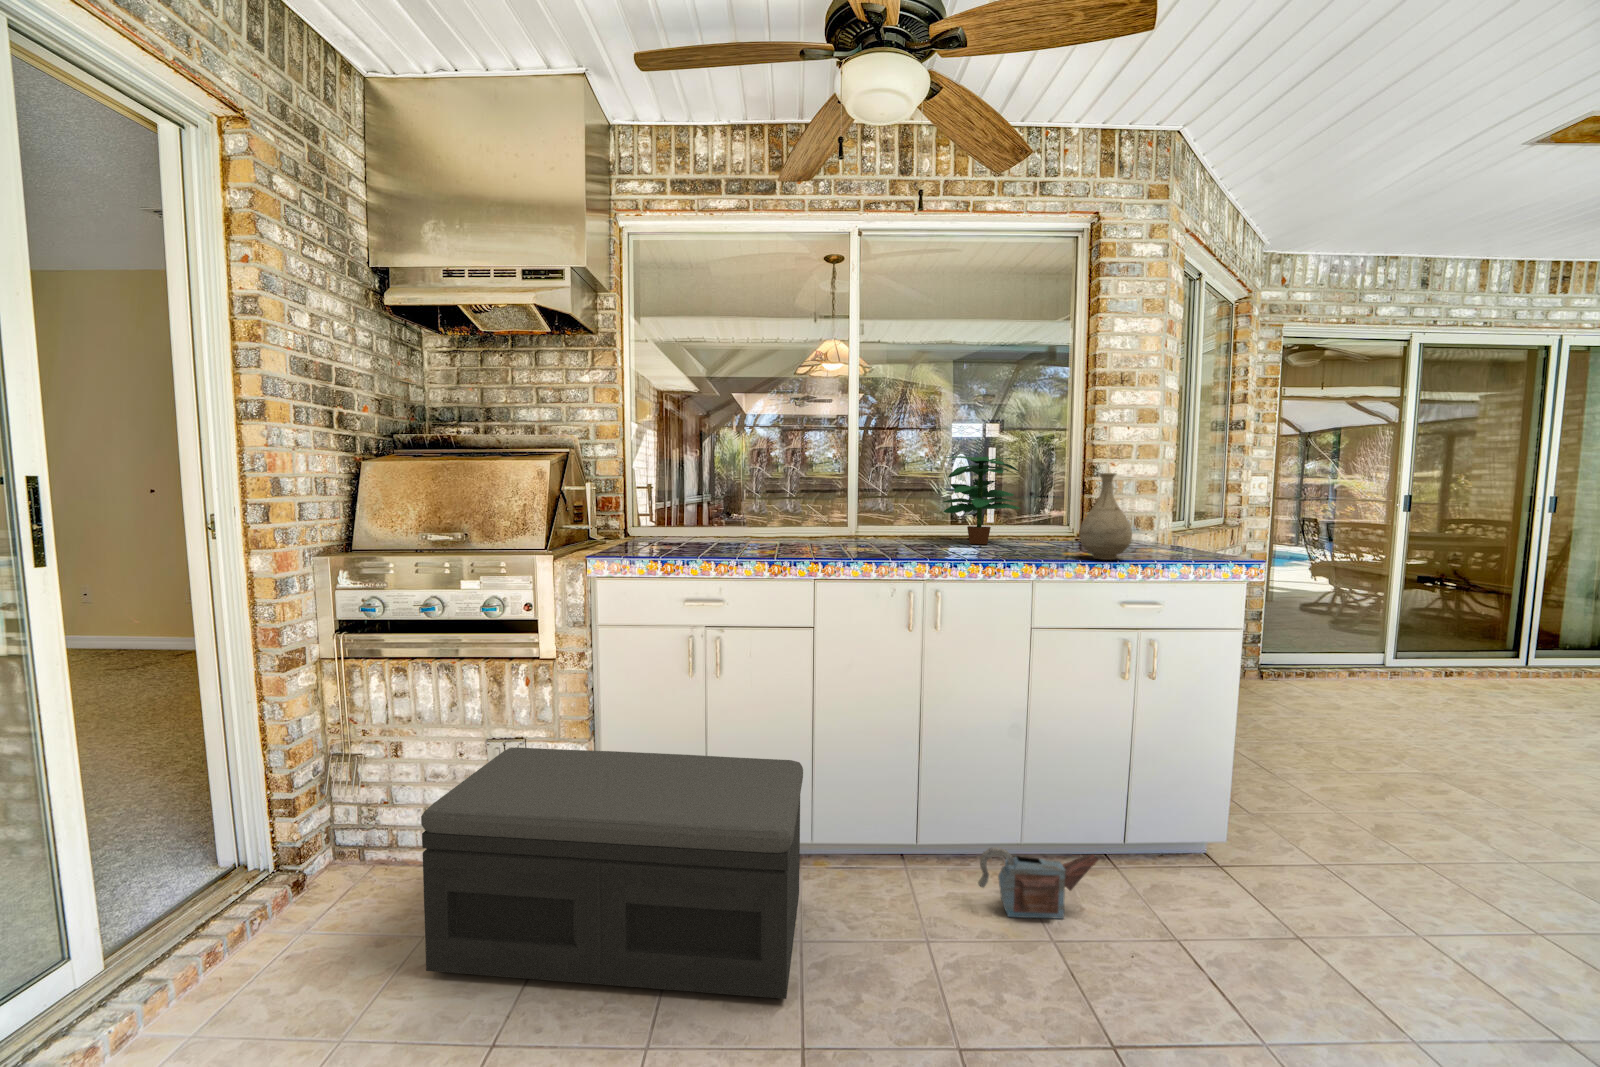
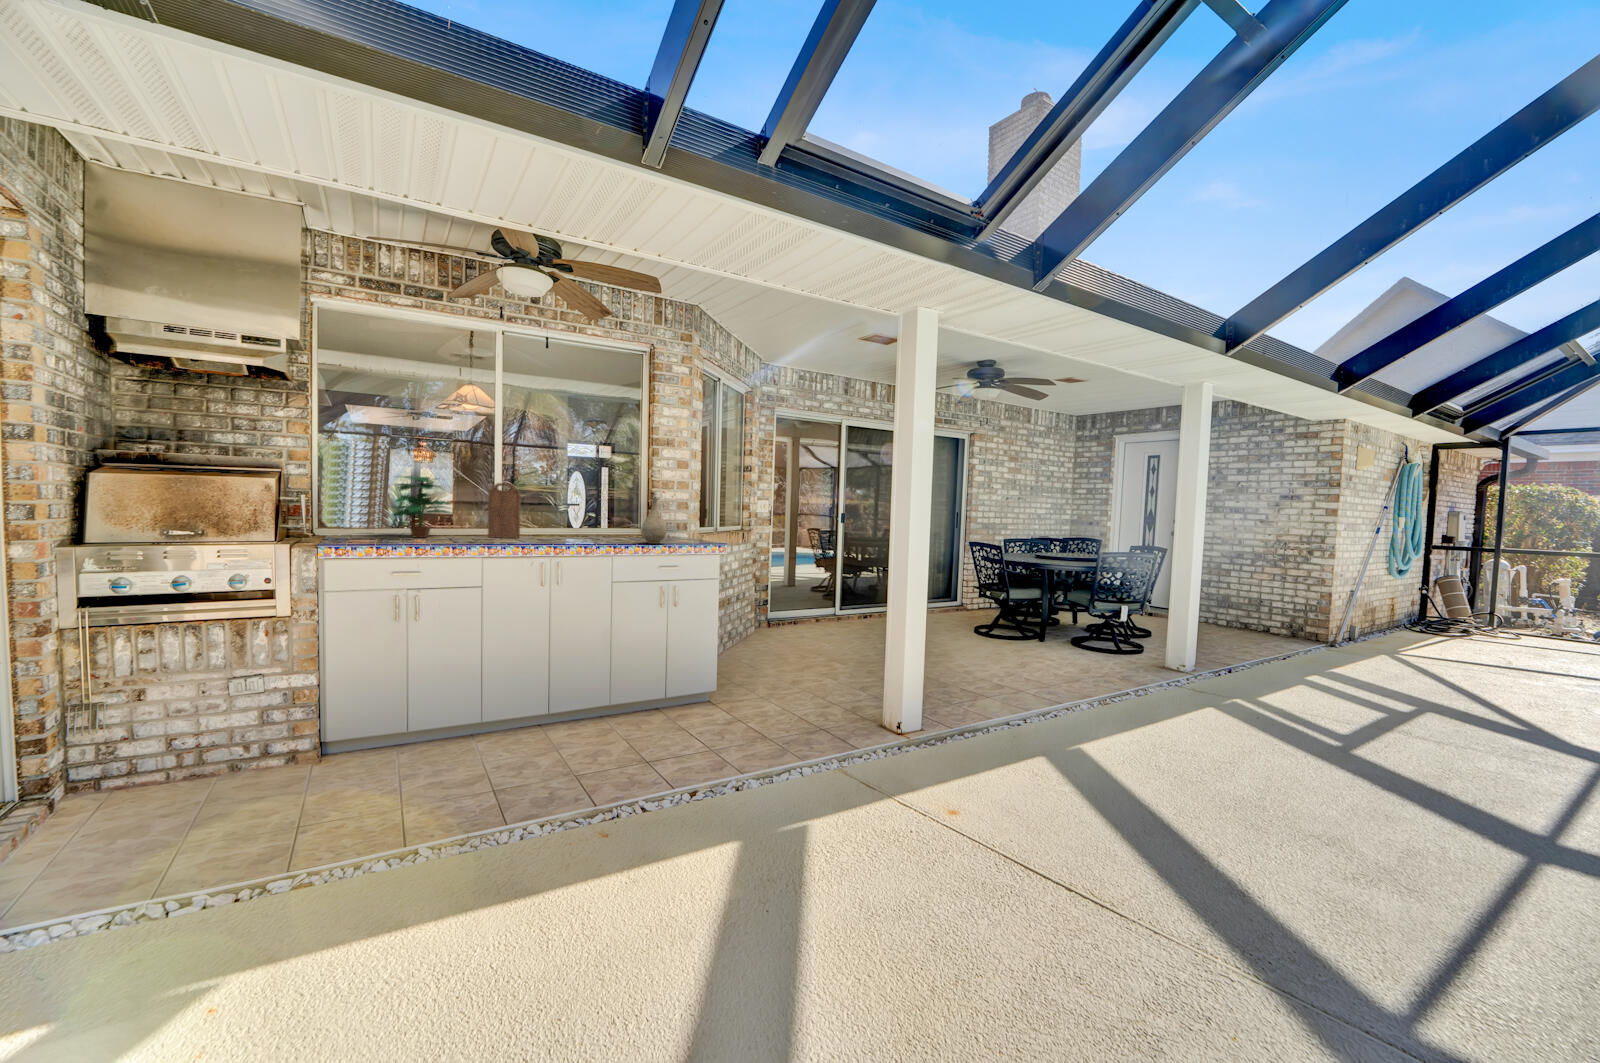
potted plant: present [943,456,1021,544] -> present [393,476,451,537]
cutting board: none [834,459,878,543] -> present [488,483,520,538]
storage bench: present [421,747,803,999] -> none [228,660,486,805]
watering can: present [978,848,1099,919] -> none [584,688,646,727]

